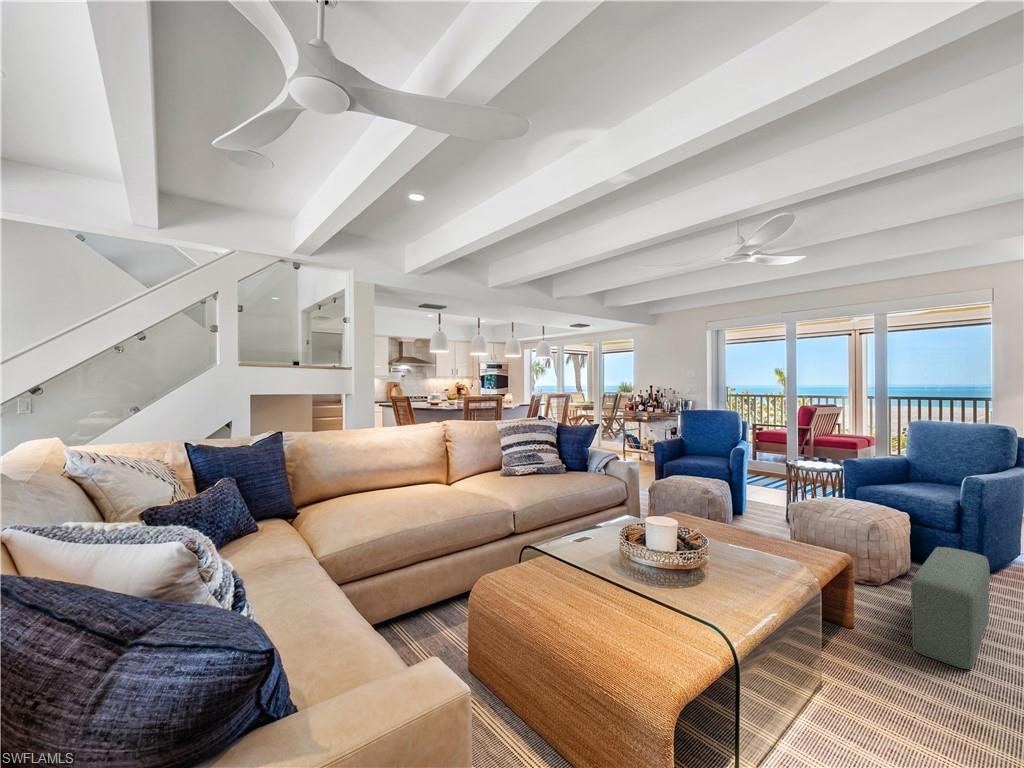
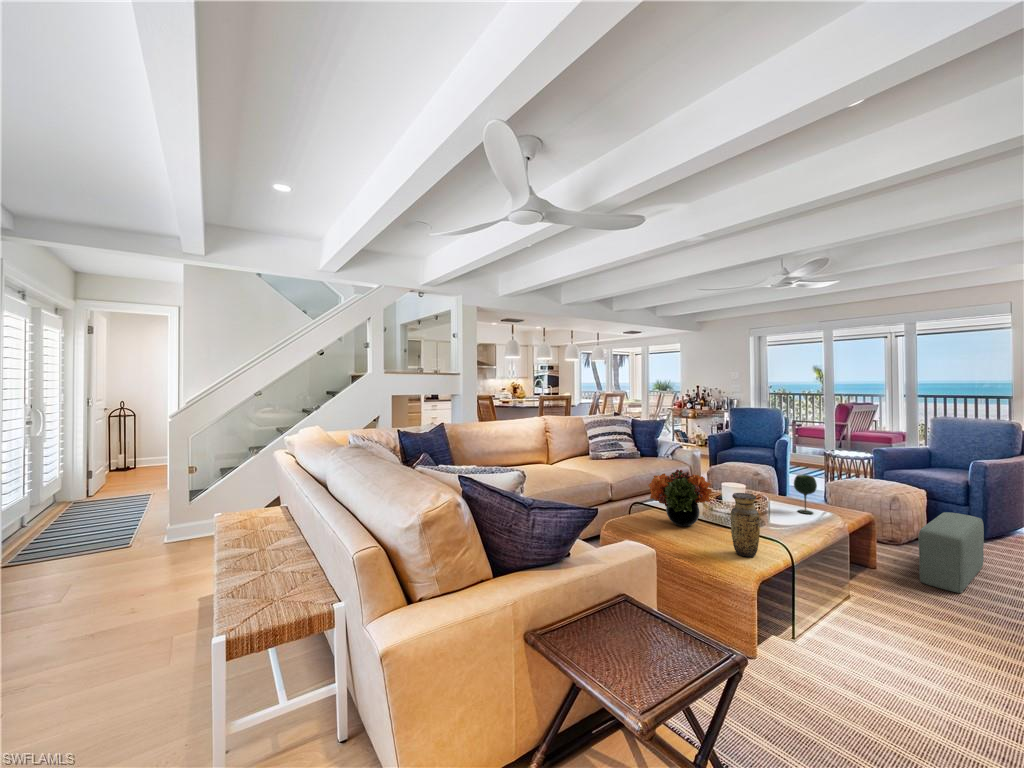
flower arrangement: none [535,500,627,587] -> present [648,469,712,526]
wine glass: none [746,503,777,559] -> present [794,475,817,514]
vase: none [640,545,685,655] -> present [730,493,760,557]

